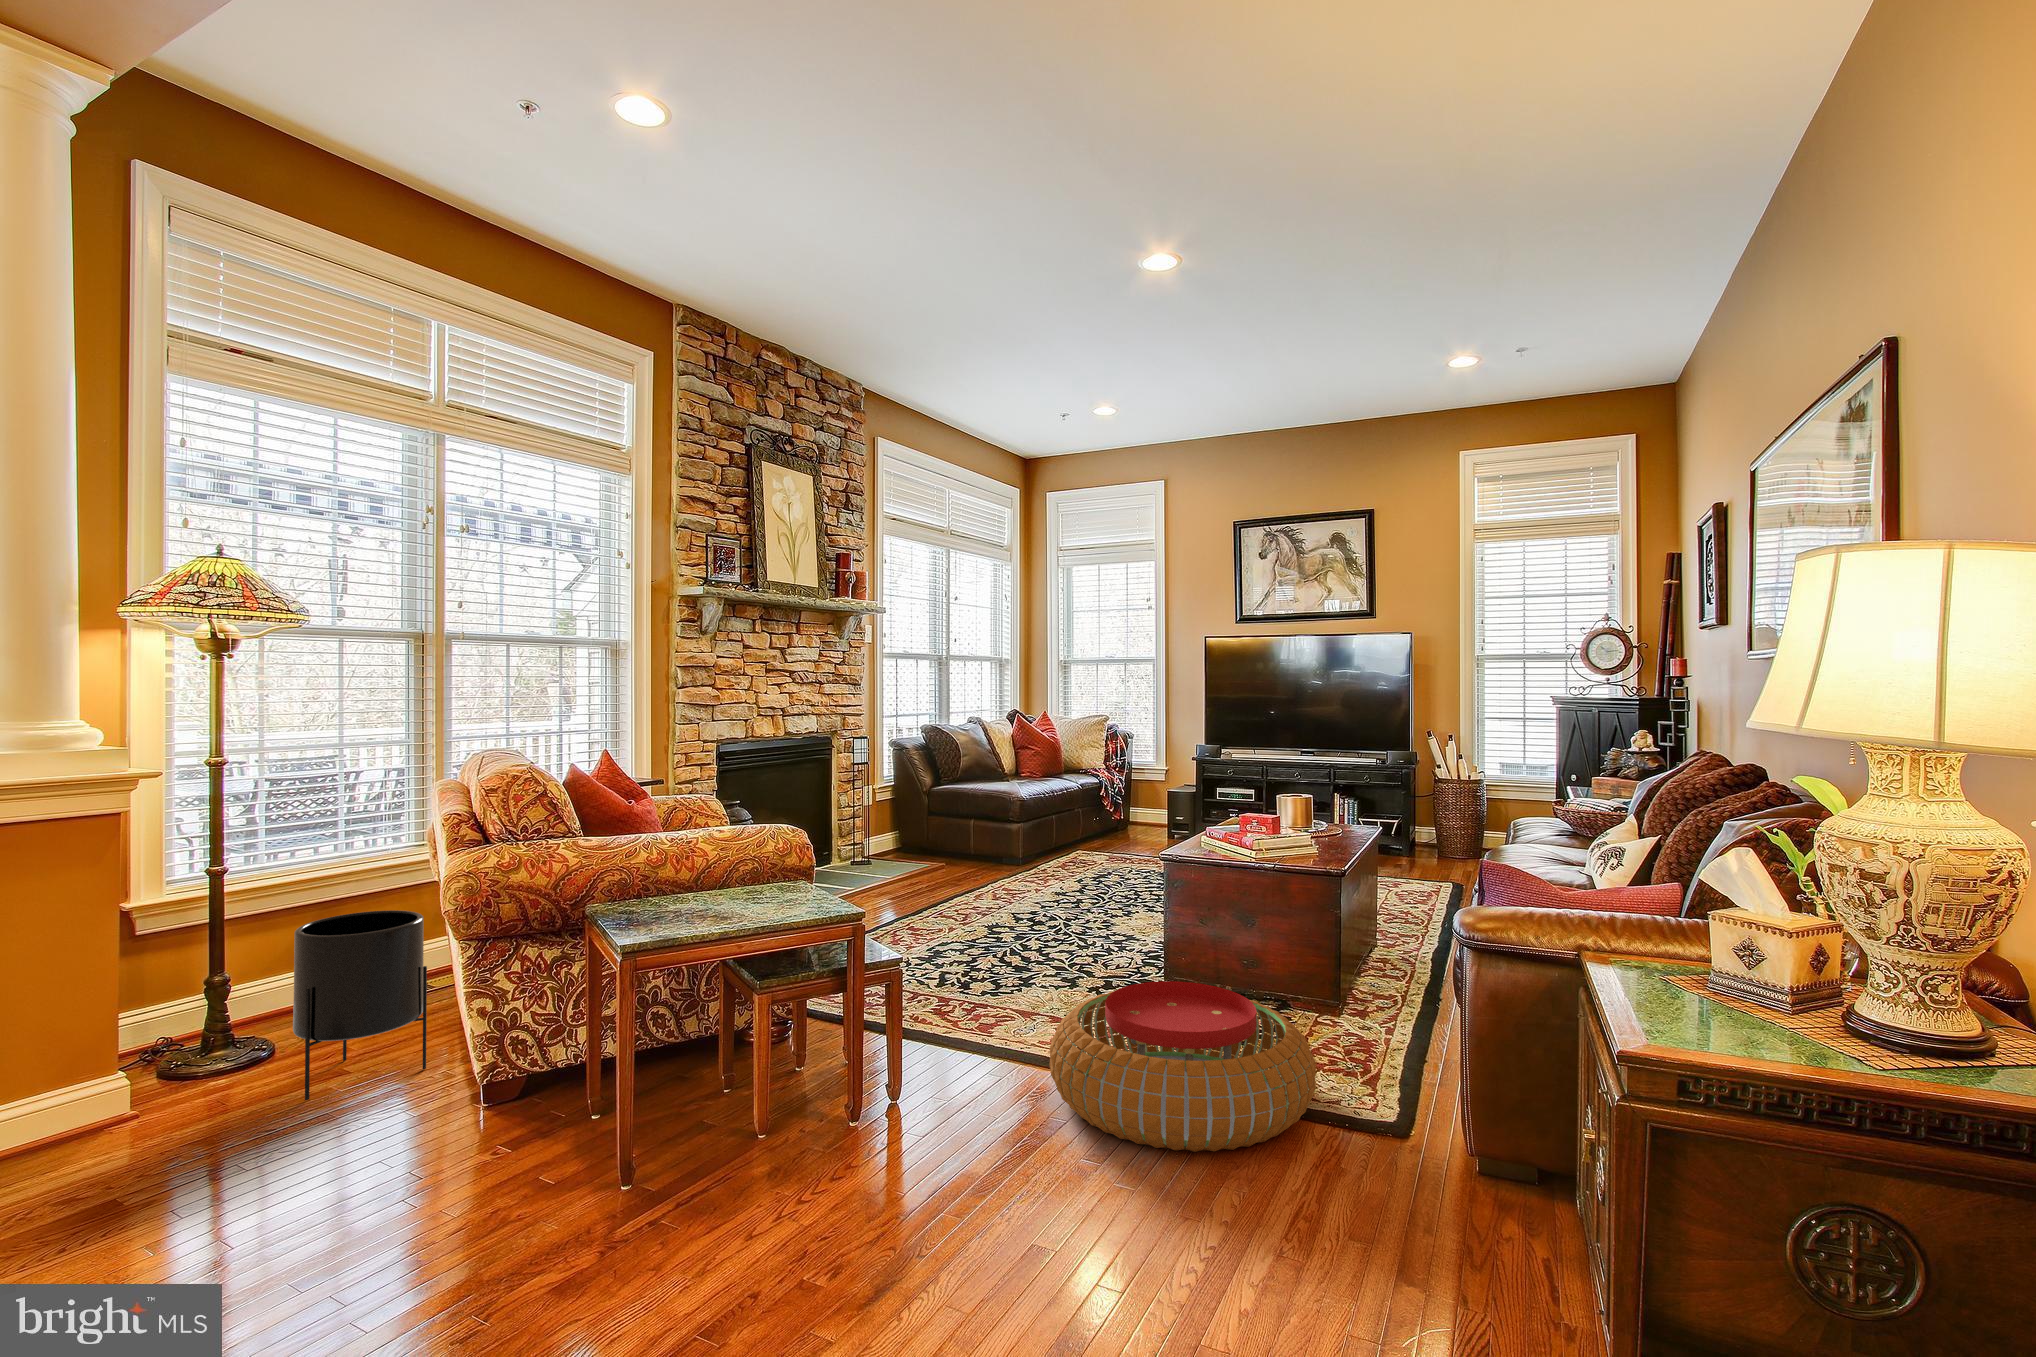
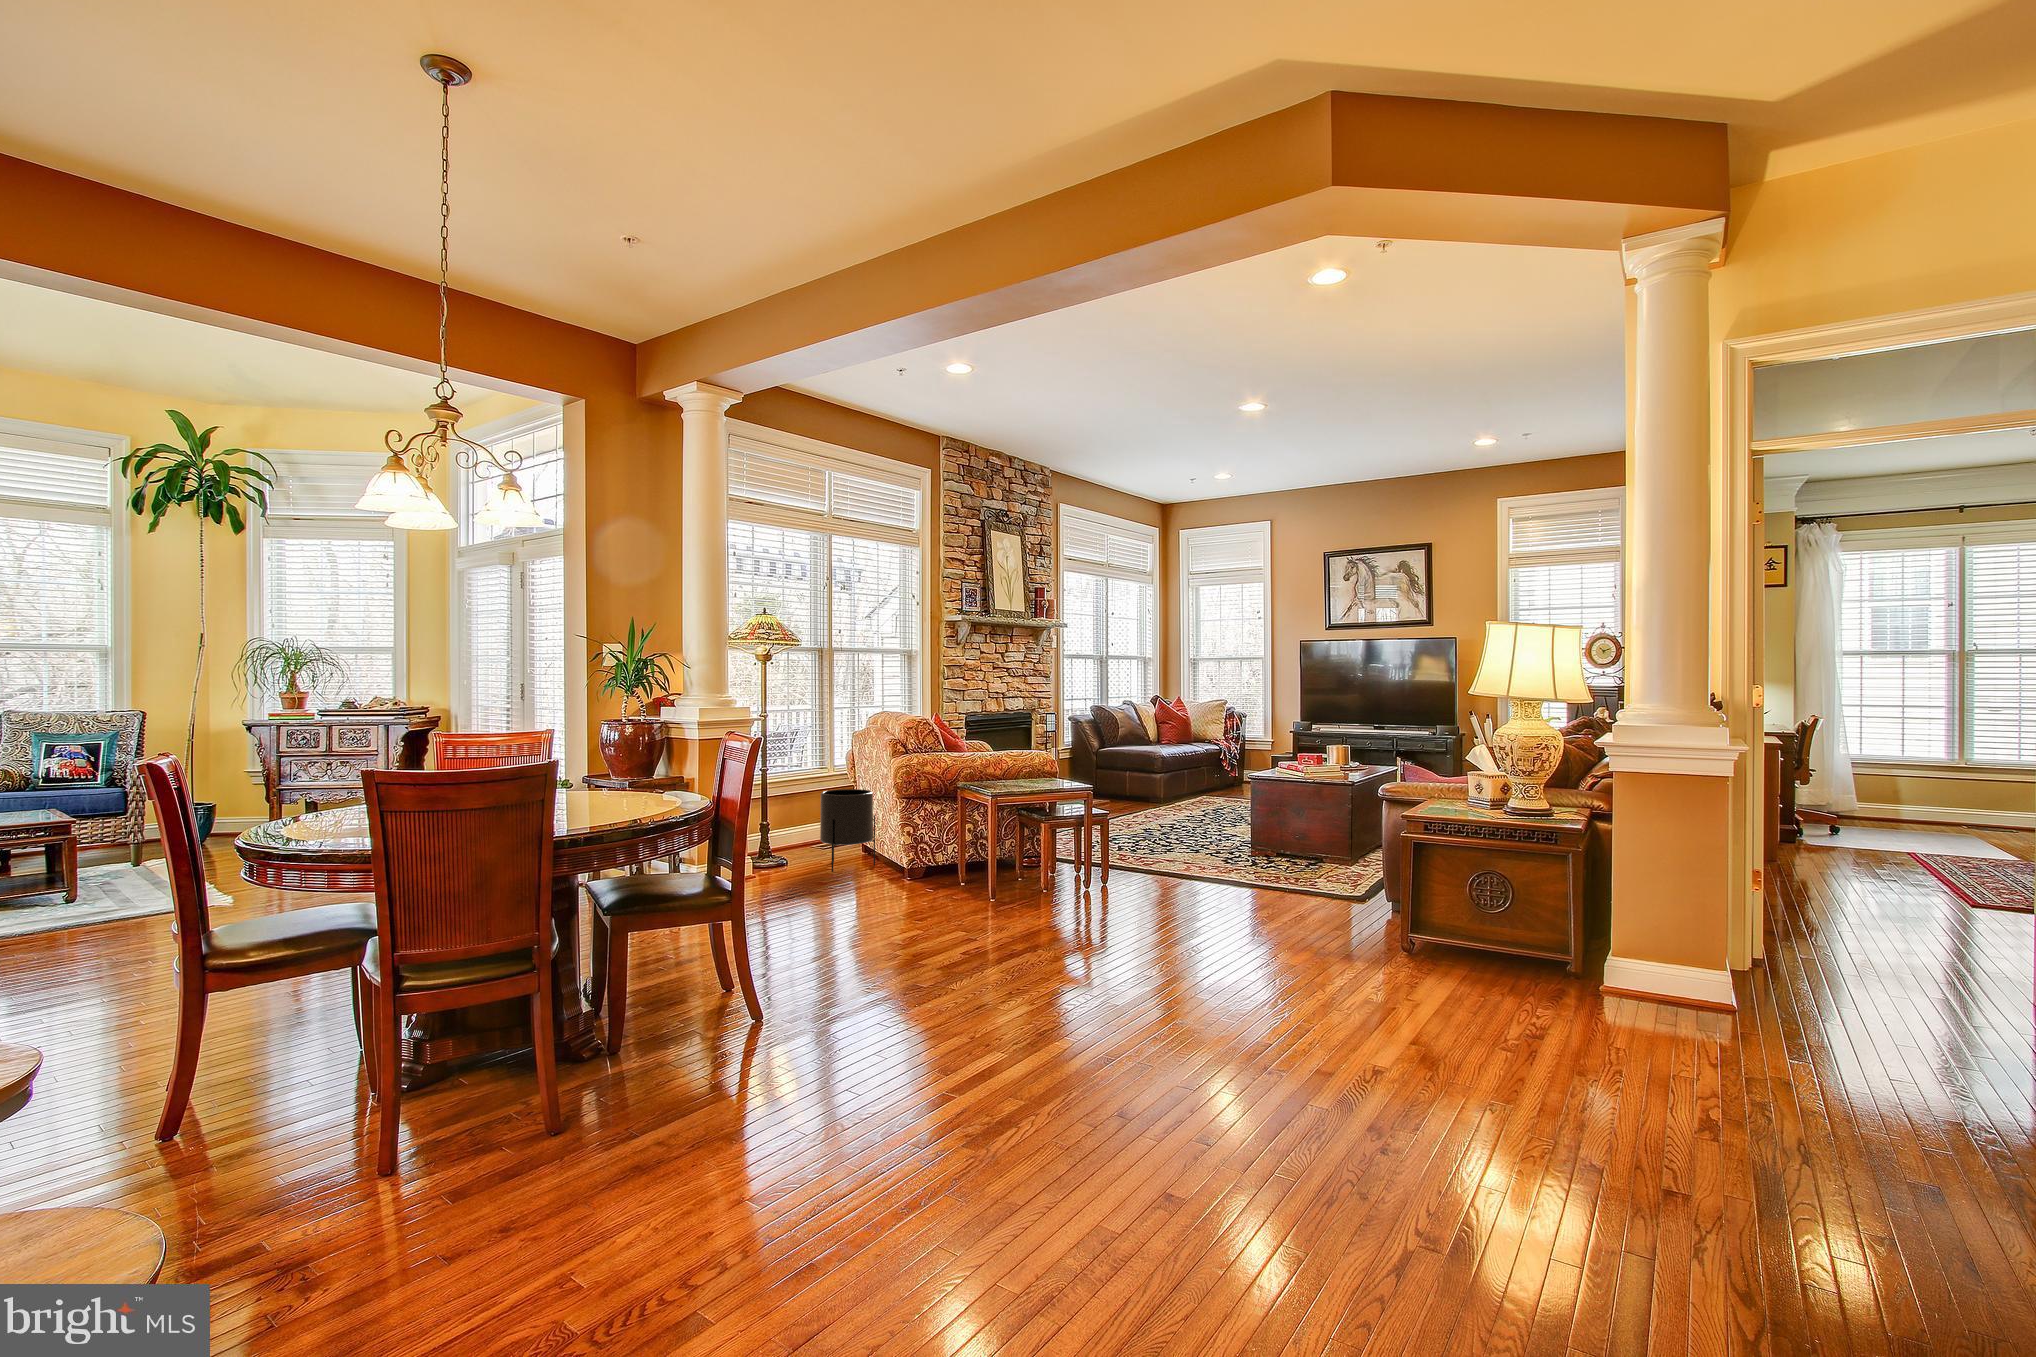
pouf: present [1049,981,1316,1152] -> none [1186,830,1322,896]

